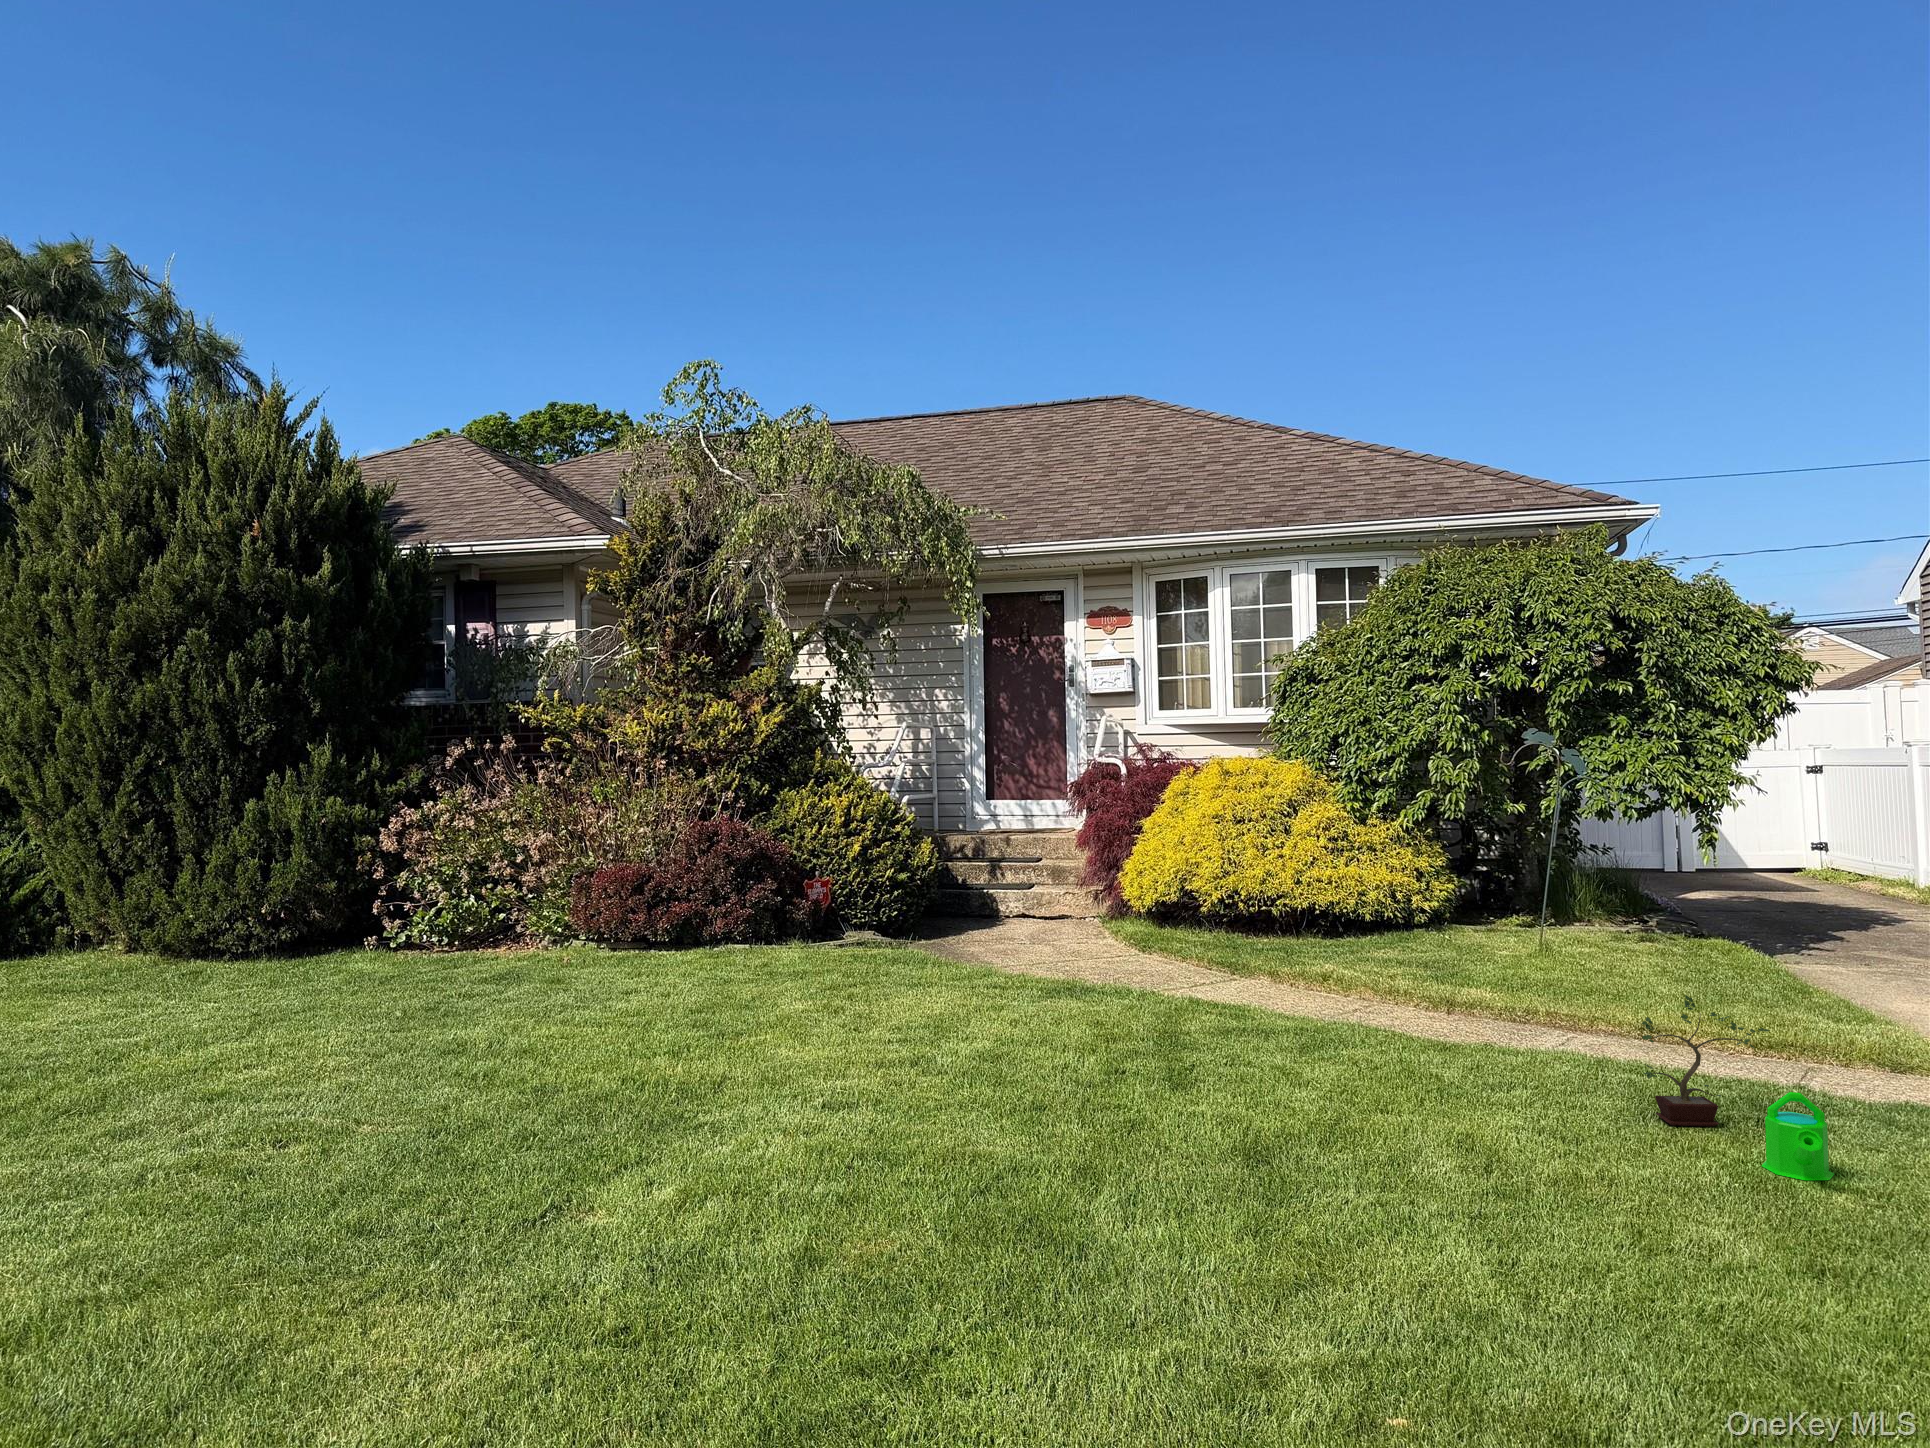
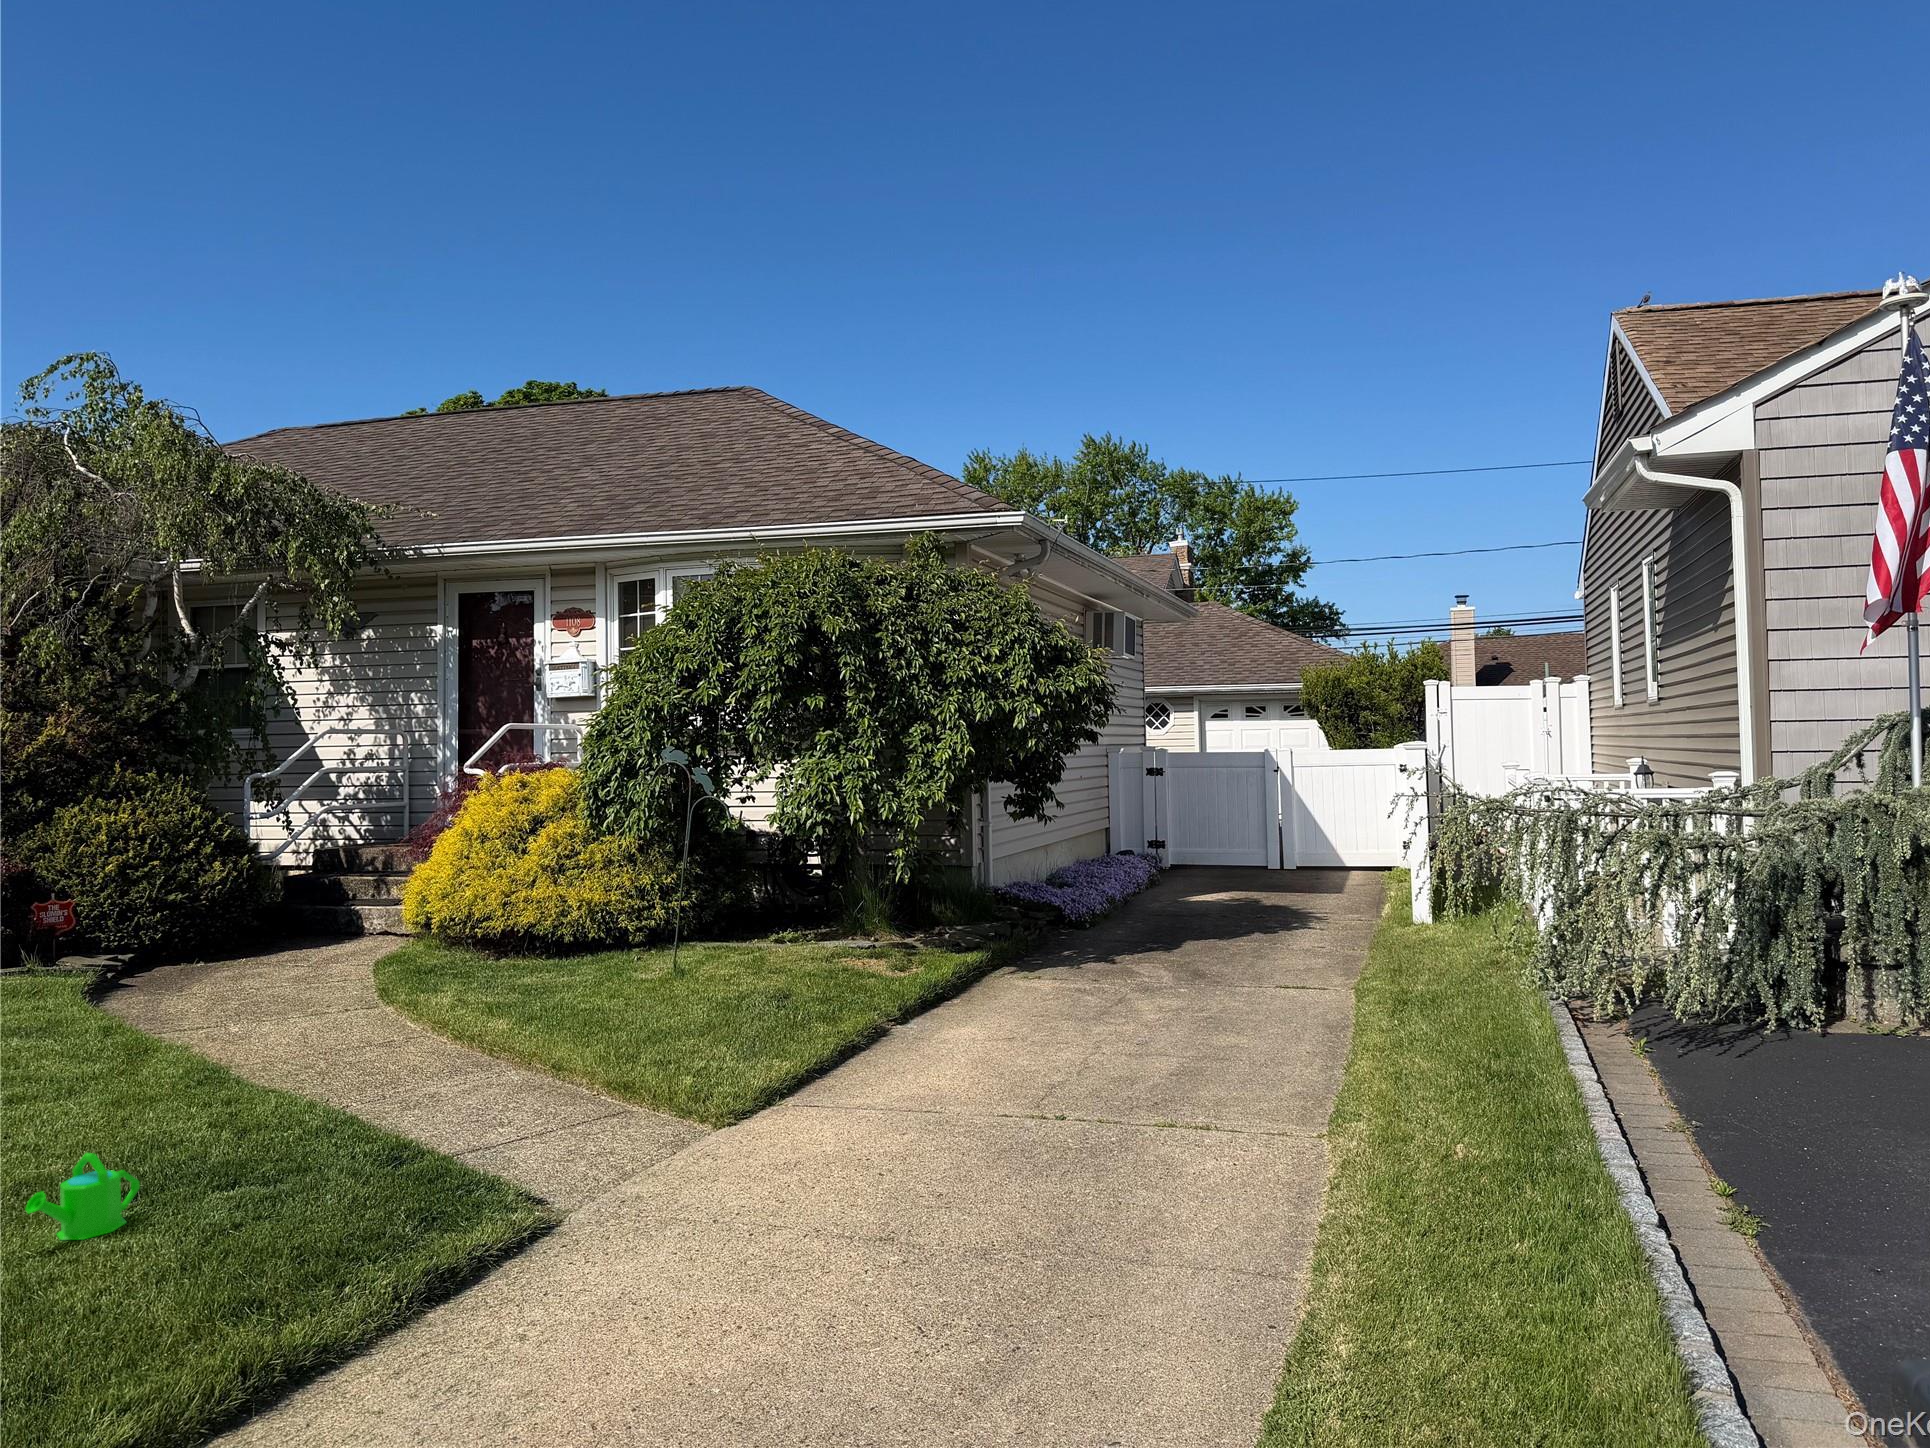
potted plant: present [1642,995,1770,1127] -> none [114,1048,217,1179]

